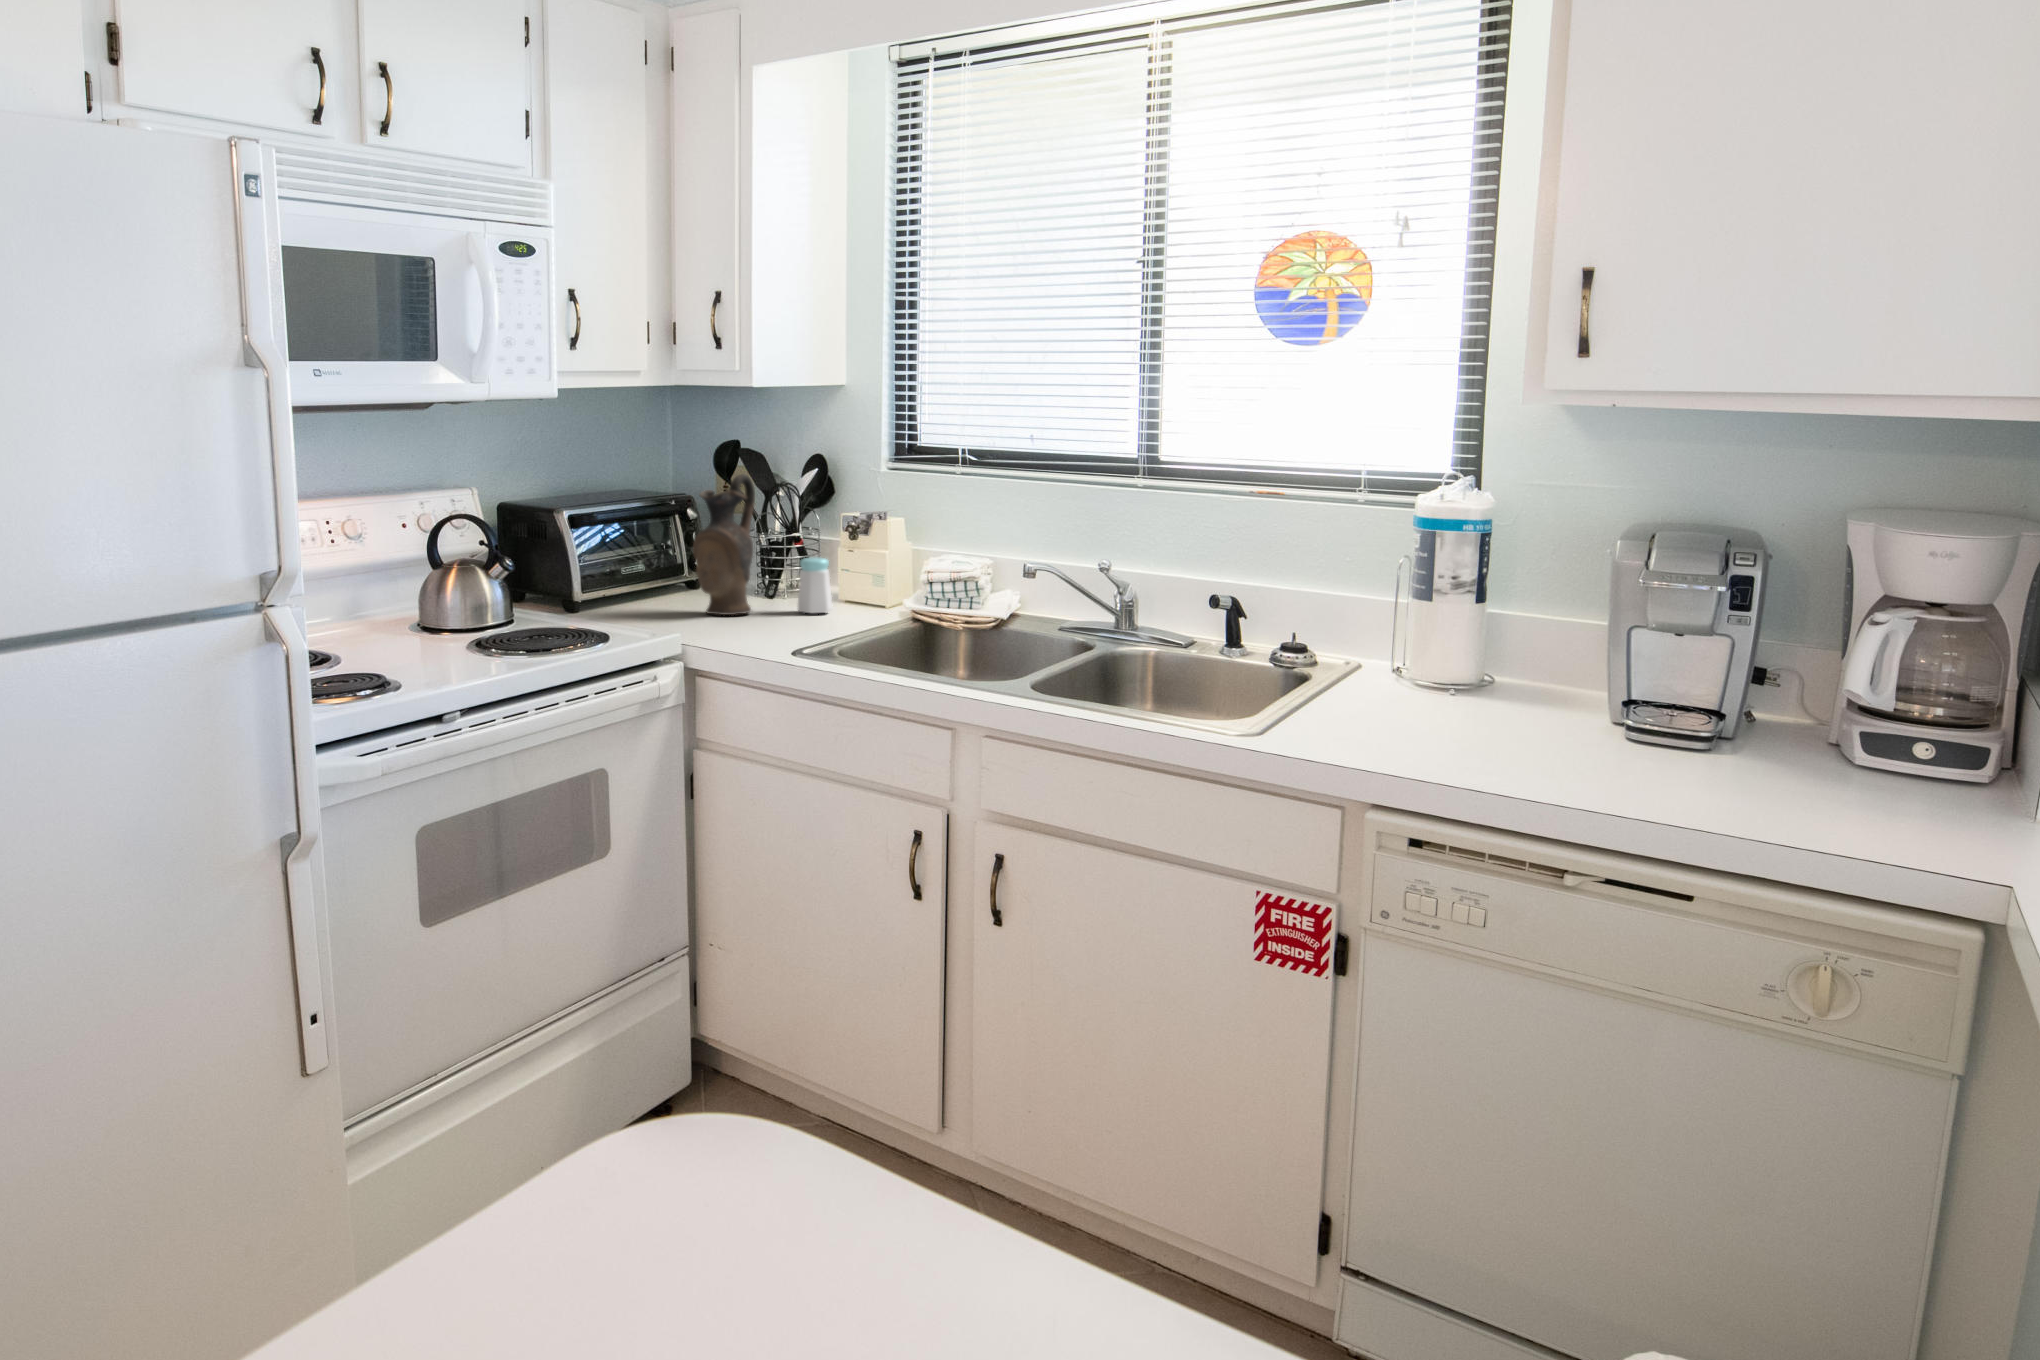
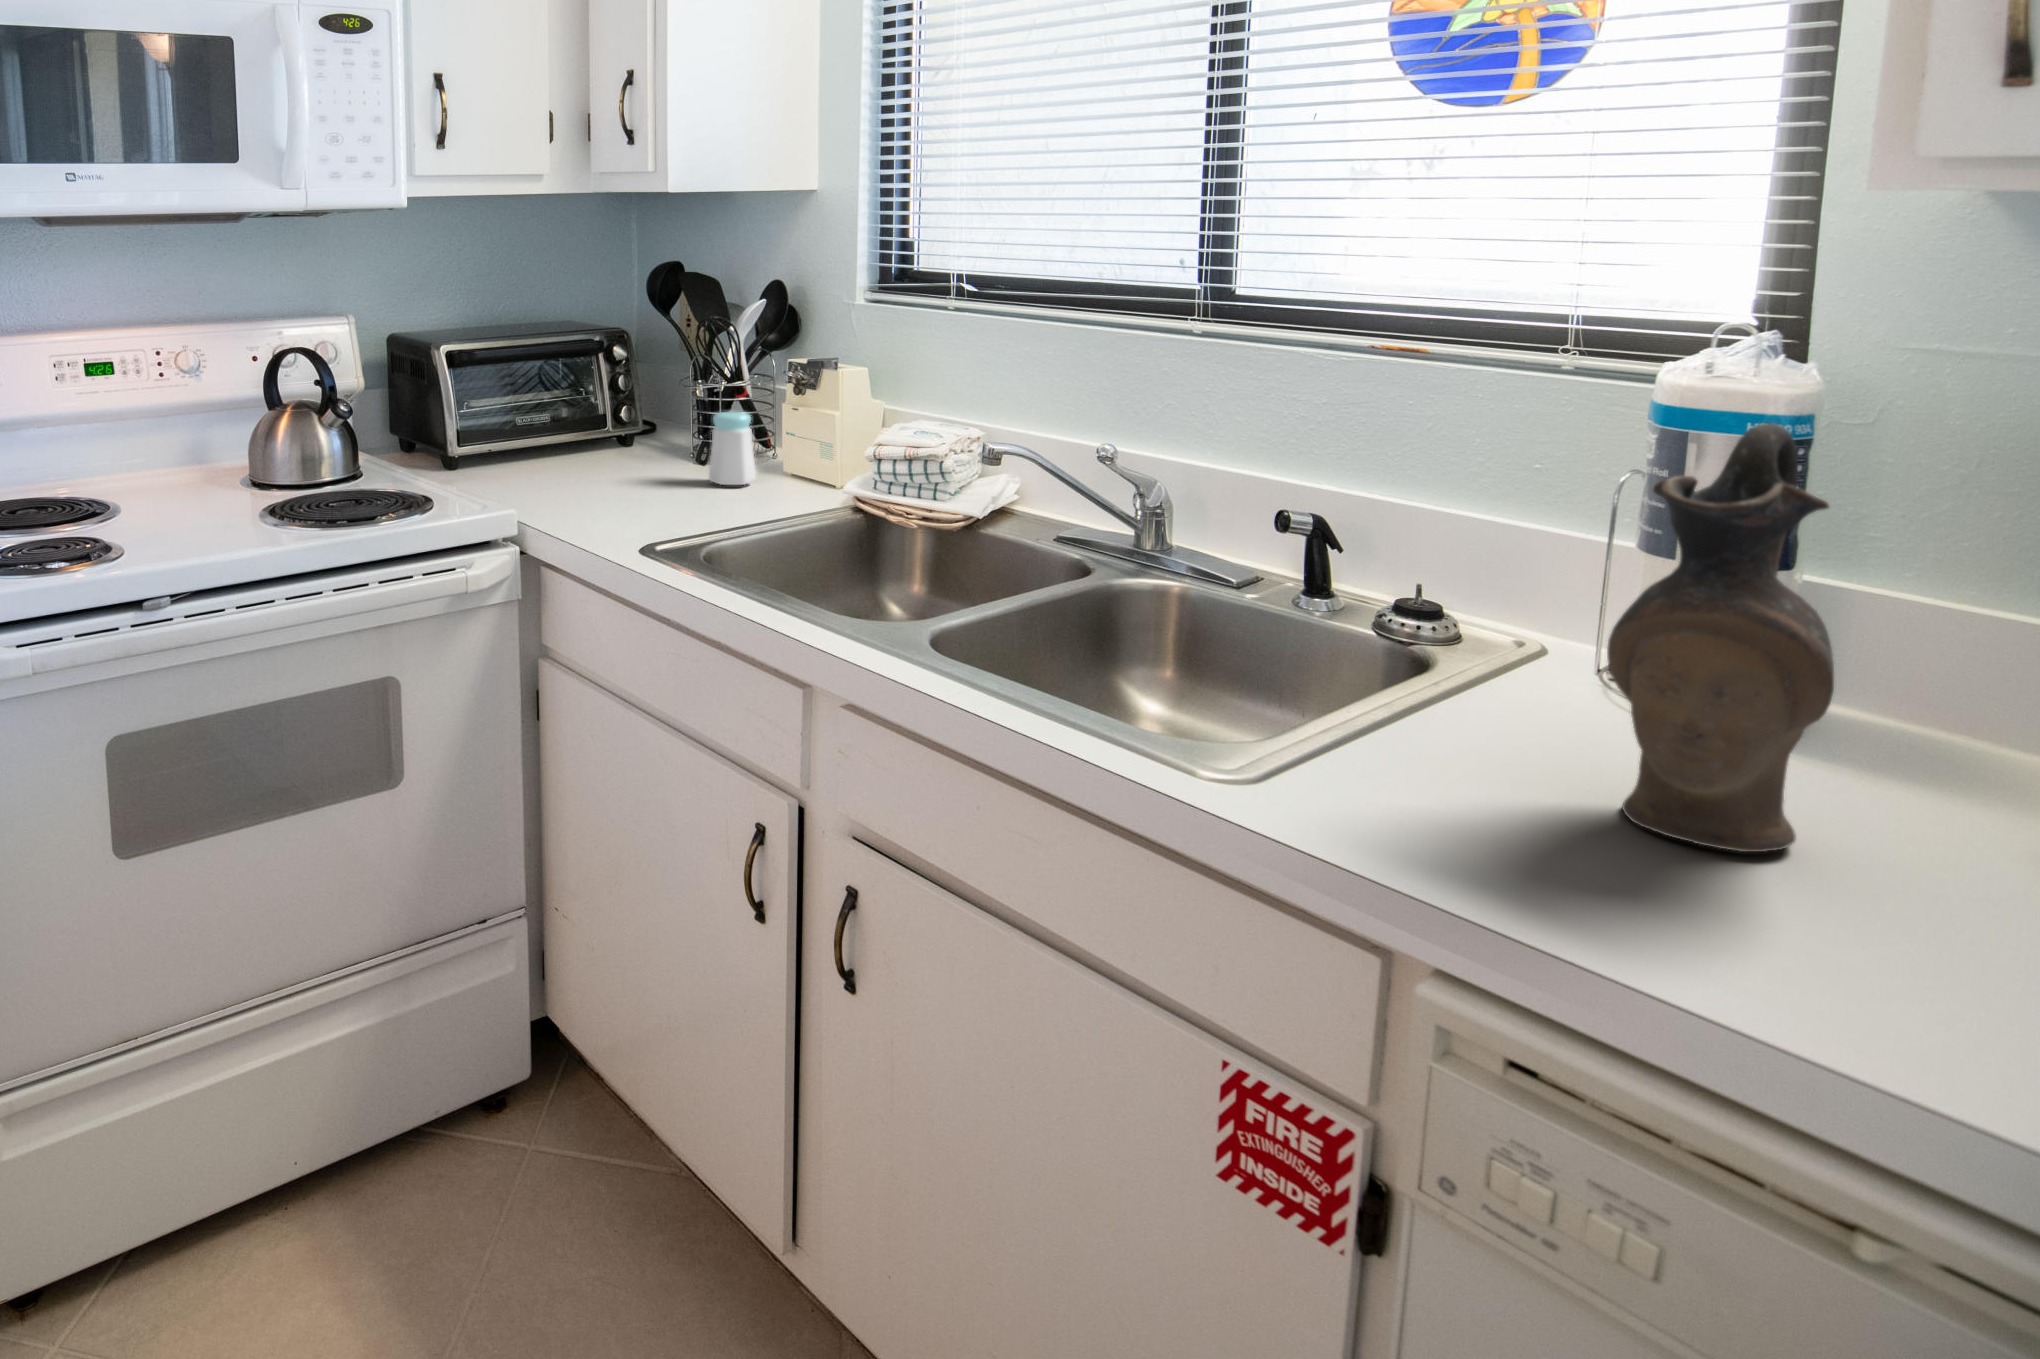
ceramic pitcher: present [693,474,755,615] -> present [1607,423,1834,852]

